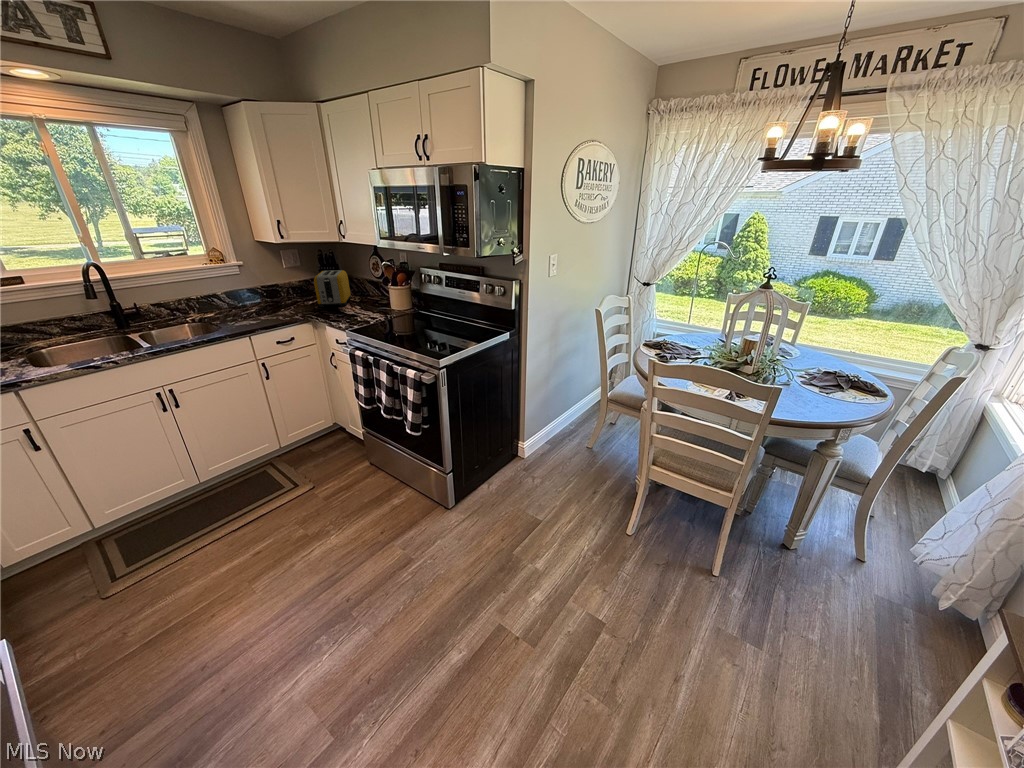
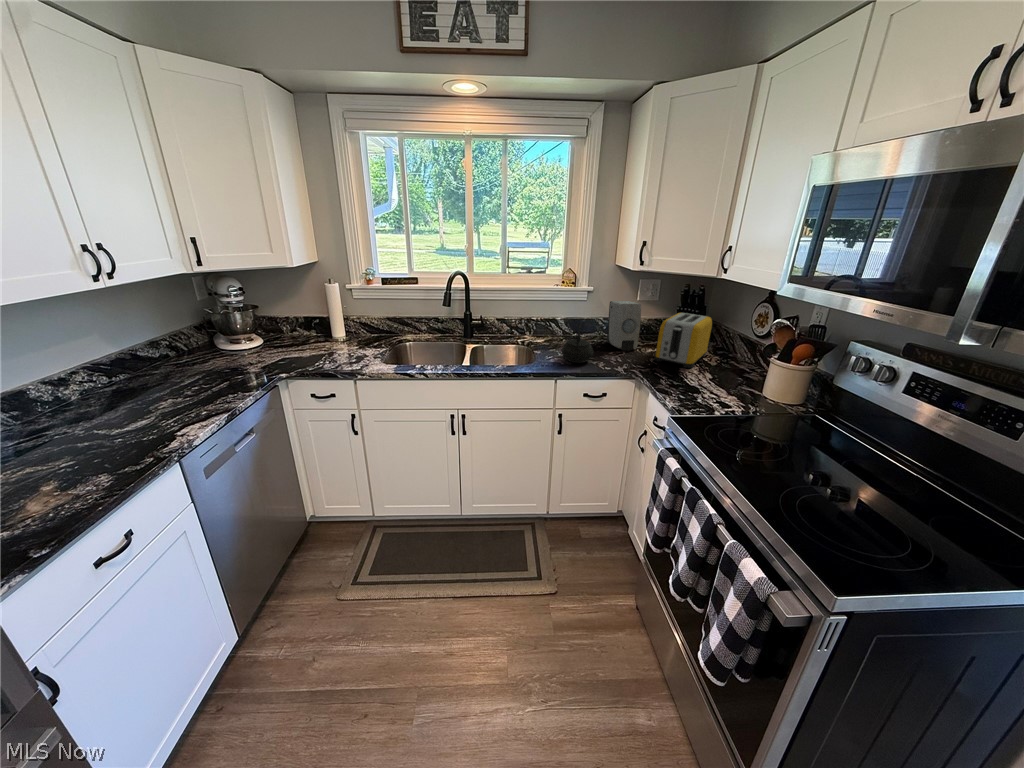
soap dispenser: none [264,269,301,307] -> present [607,301,641,351]
kettle: none [241,292,270,322] -> present [562,326,593,363]

